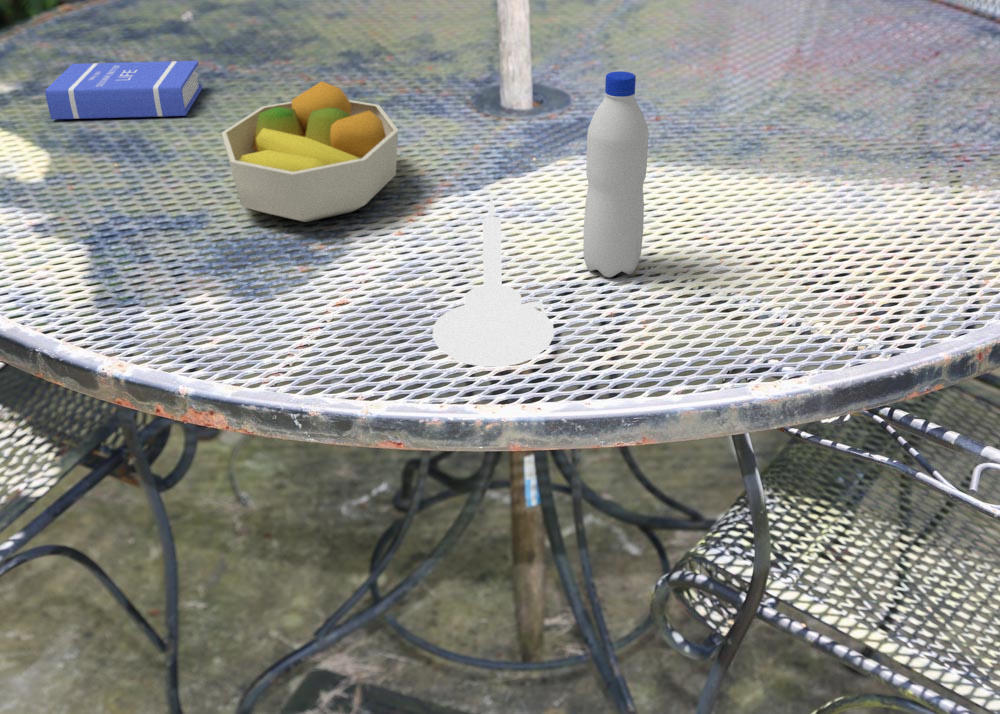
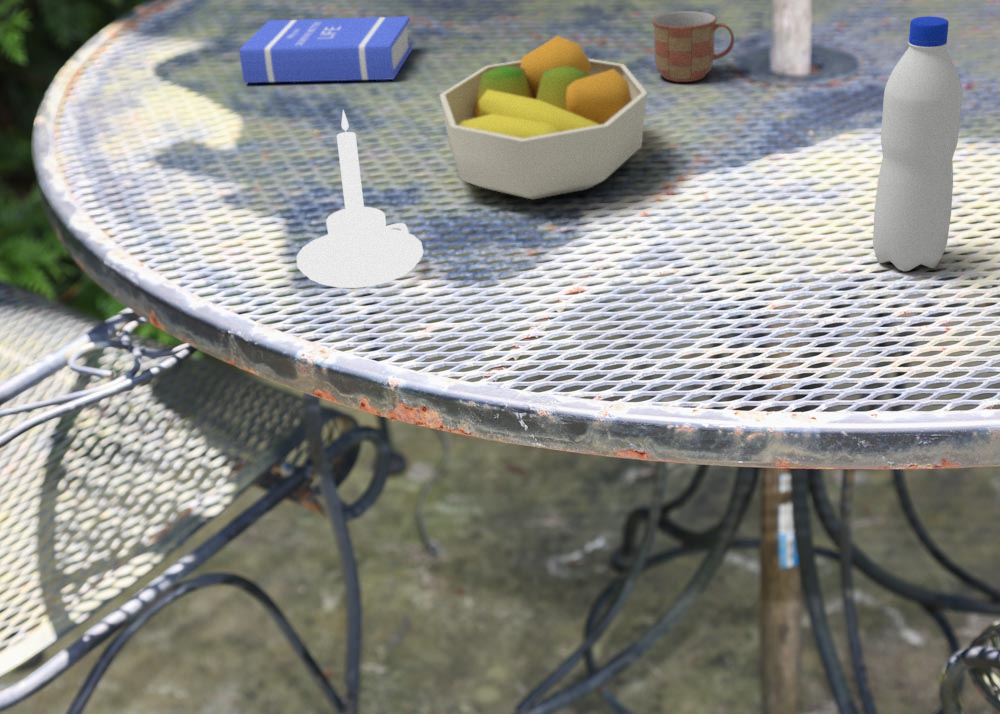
mug: none [403,58,470,117] -> present [652,11,734,82]
candle holder: present [433,197,554,367] -> present [297,110,423,288]

